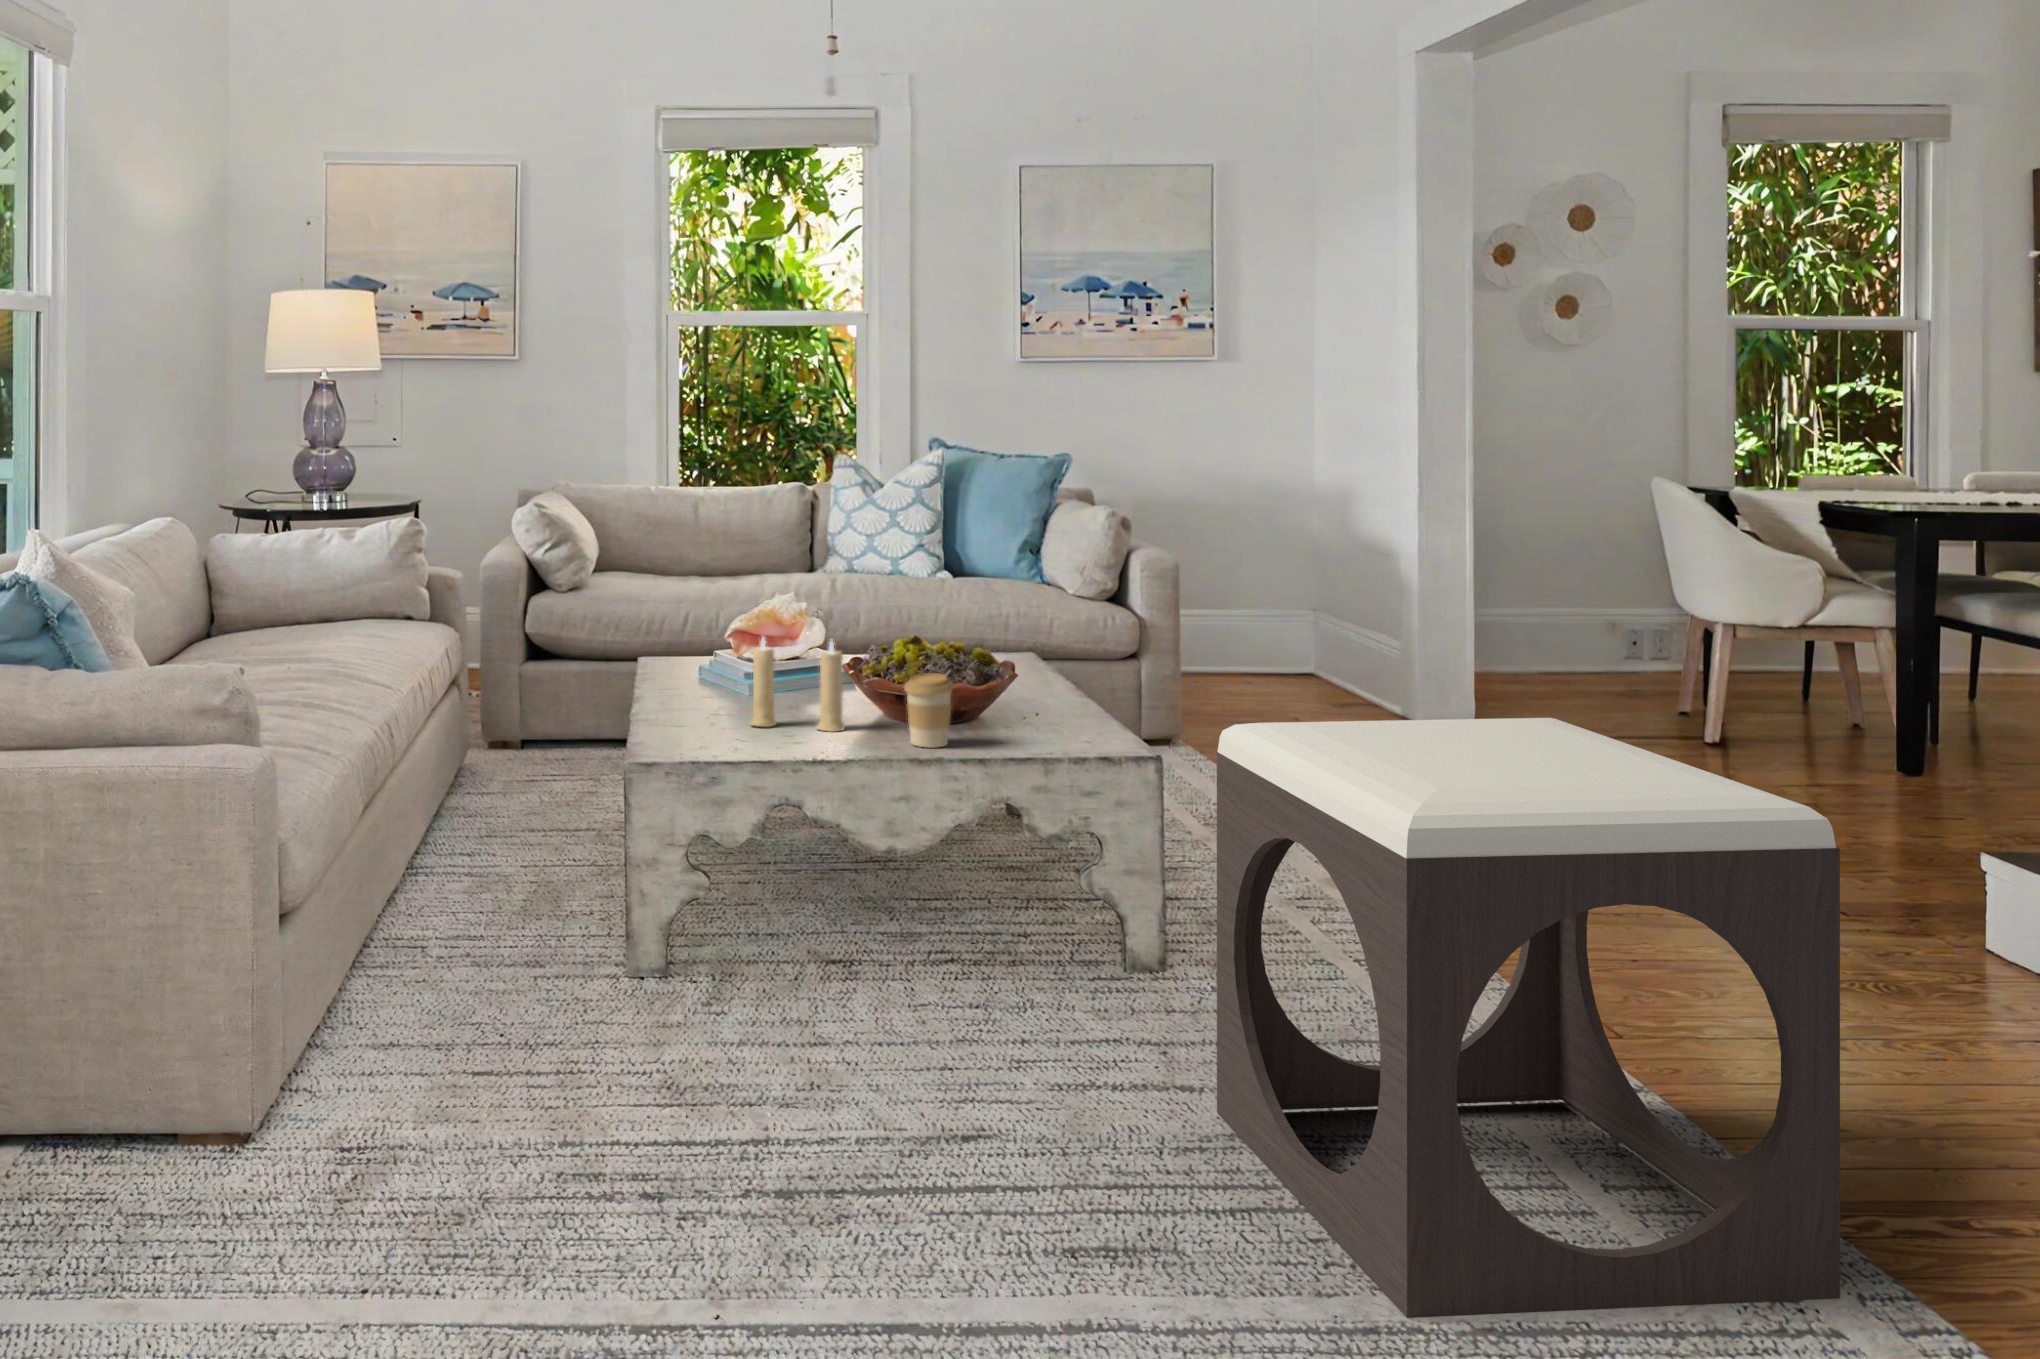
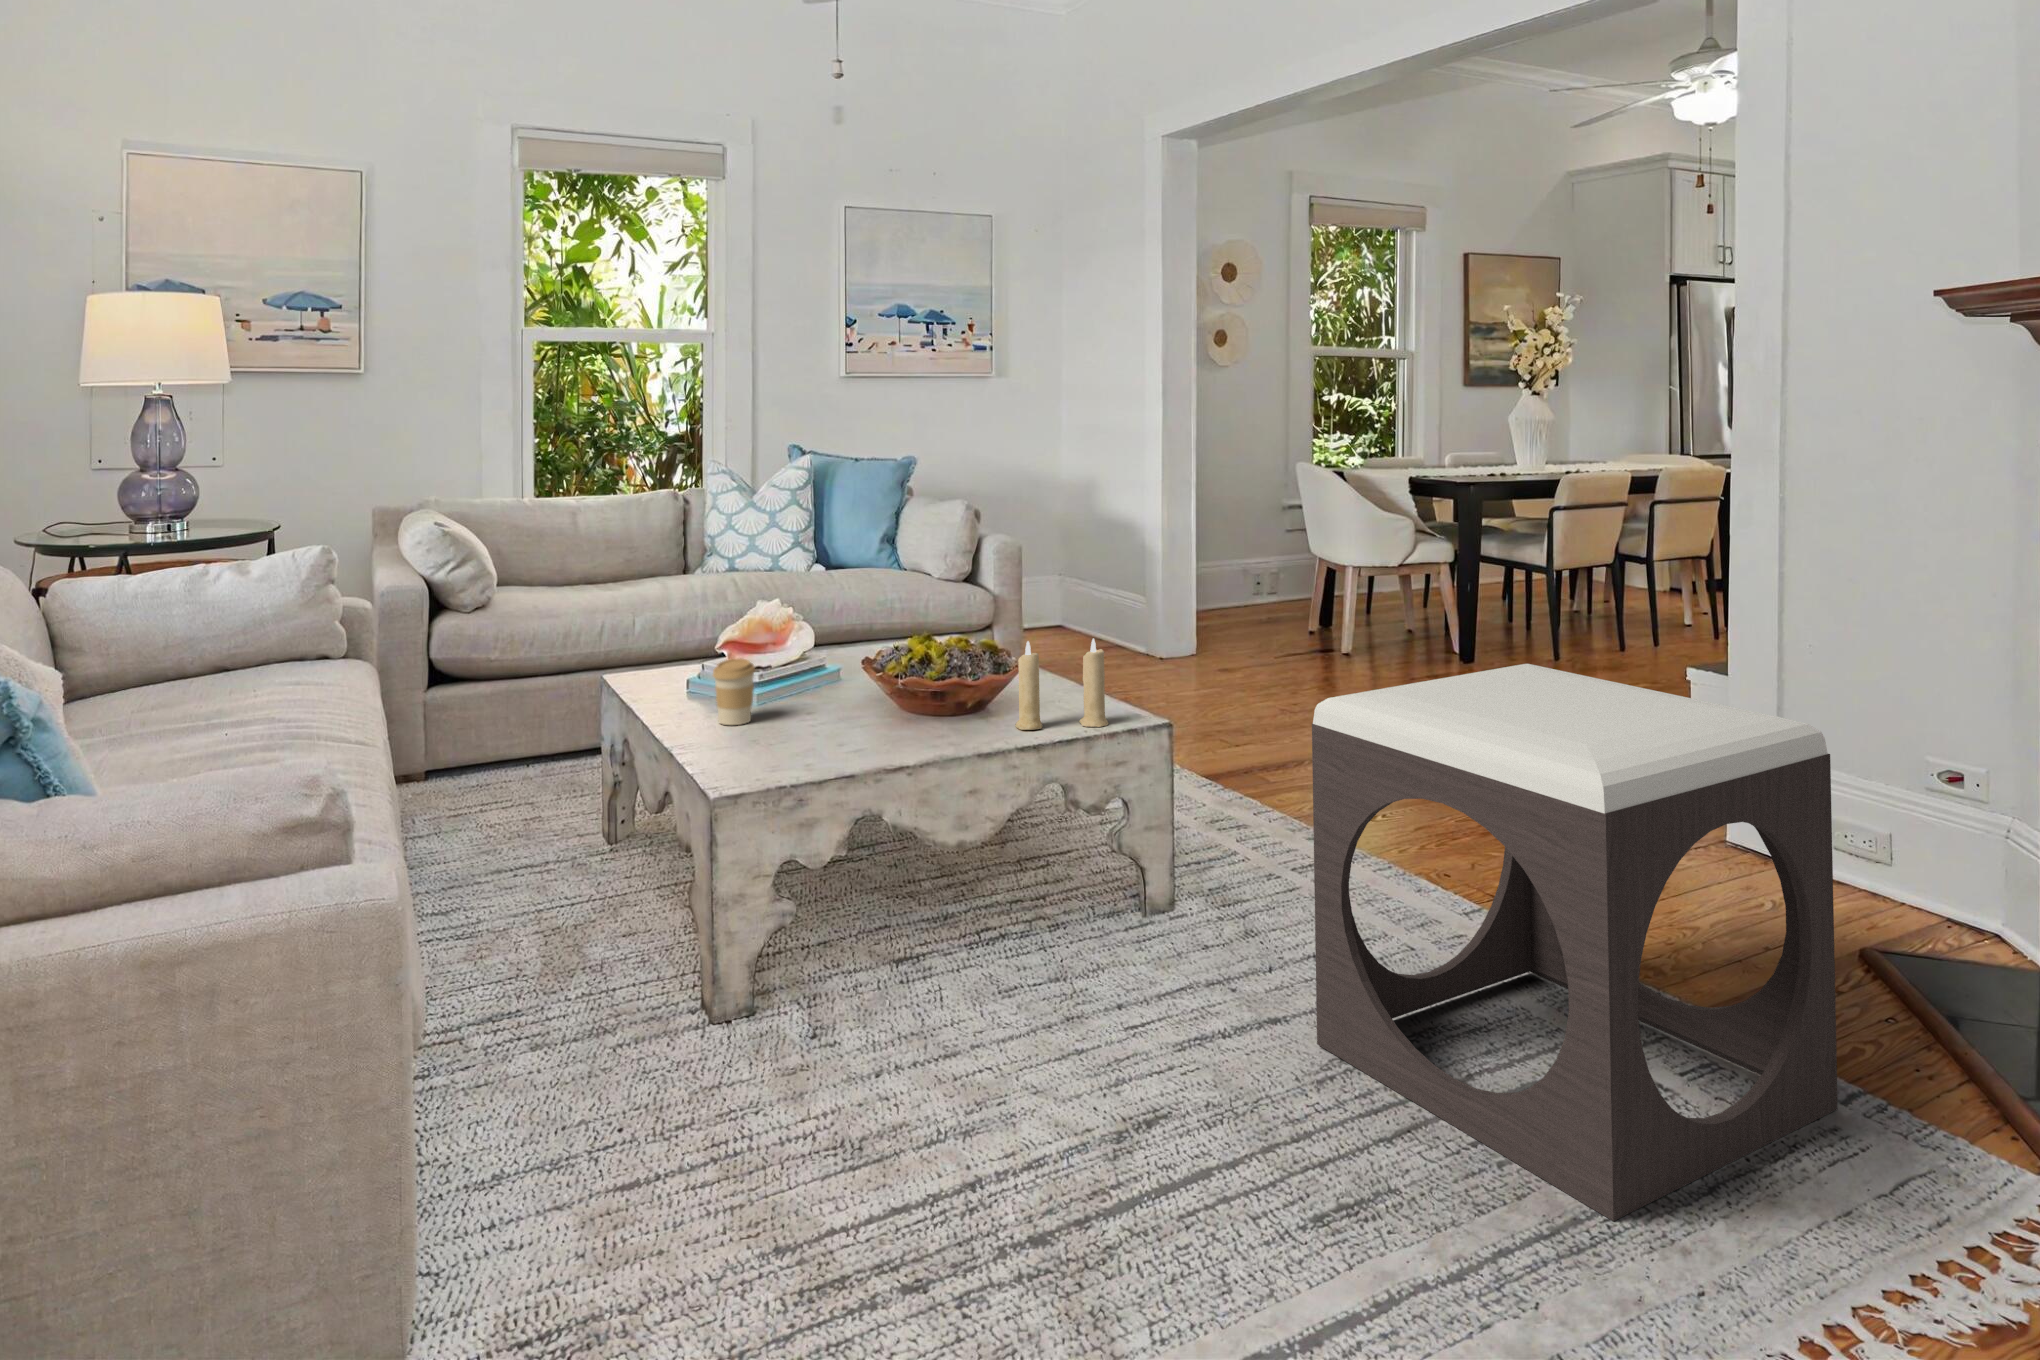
candle: present [750,637,845,732] -> present [1015,639,1108,730]
coffee cup: present [904,673,953,748] -> present [713,659,755,725]

